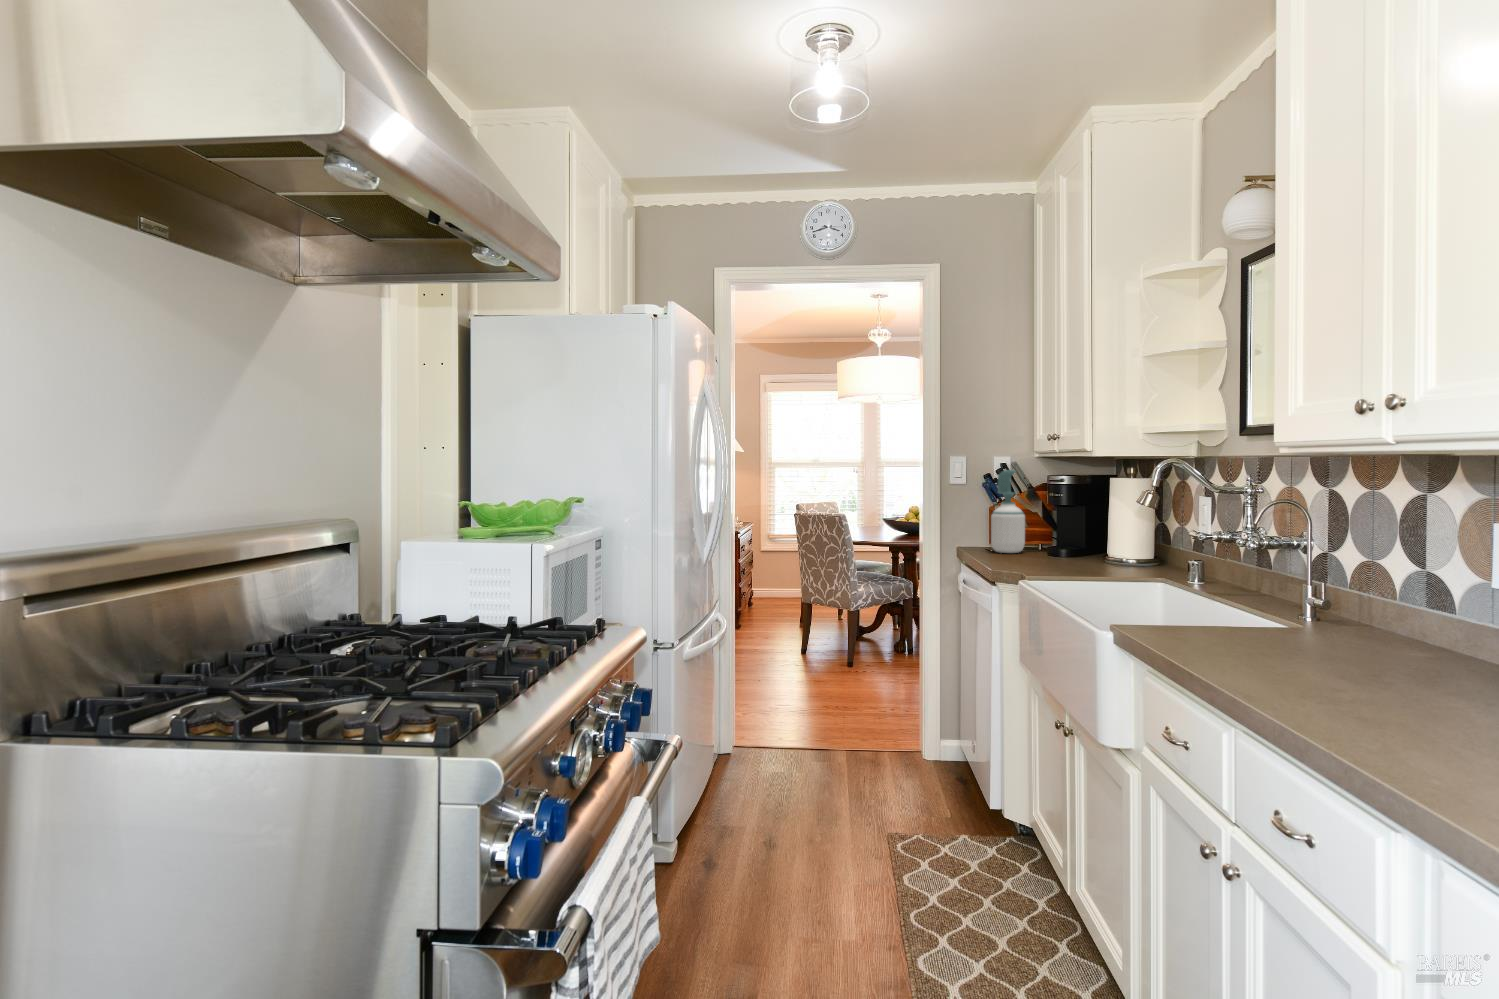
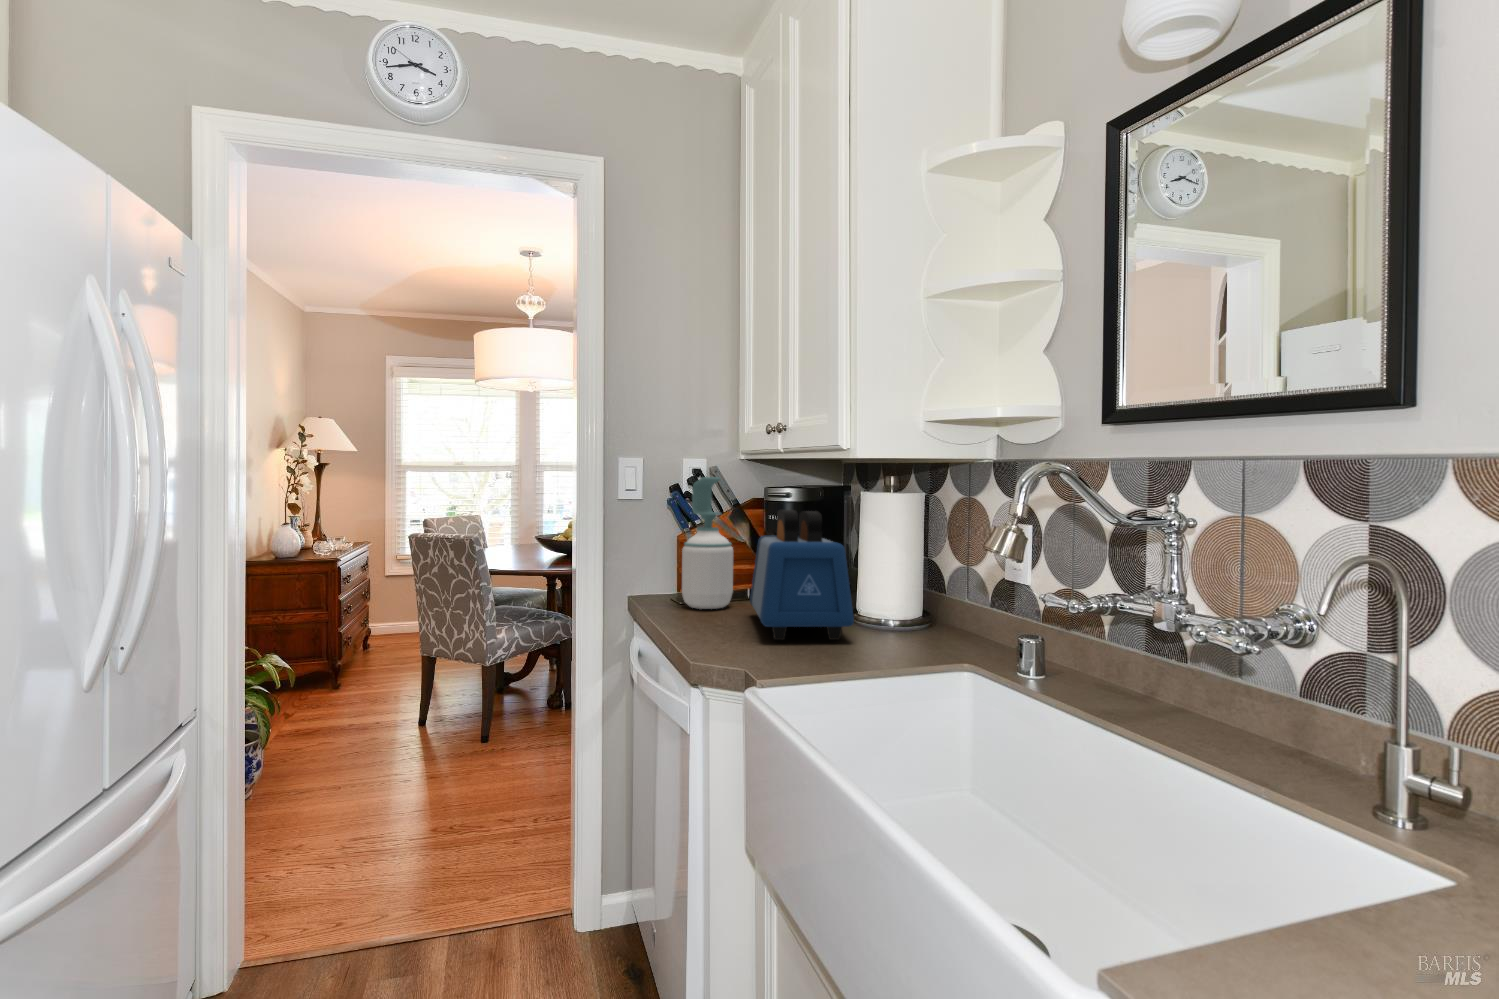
toaster: none [1034,490,1093,566] -> present [750,510,854,640]

